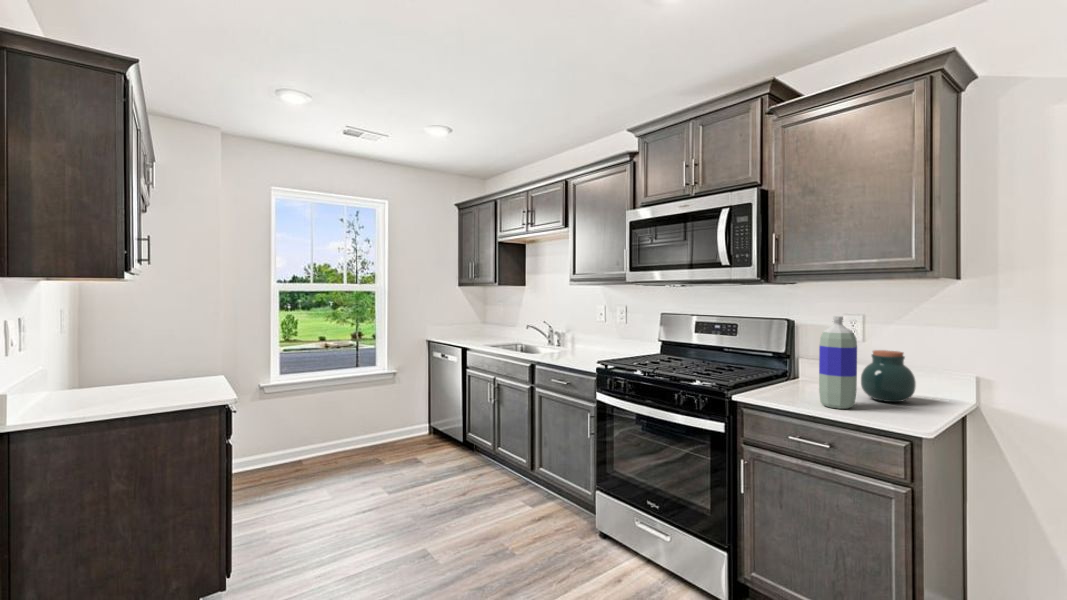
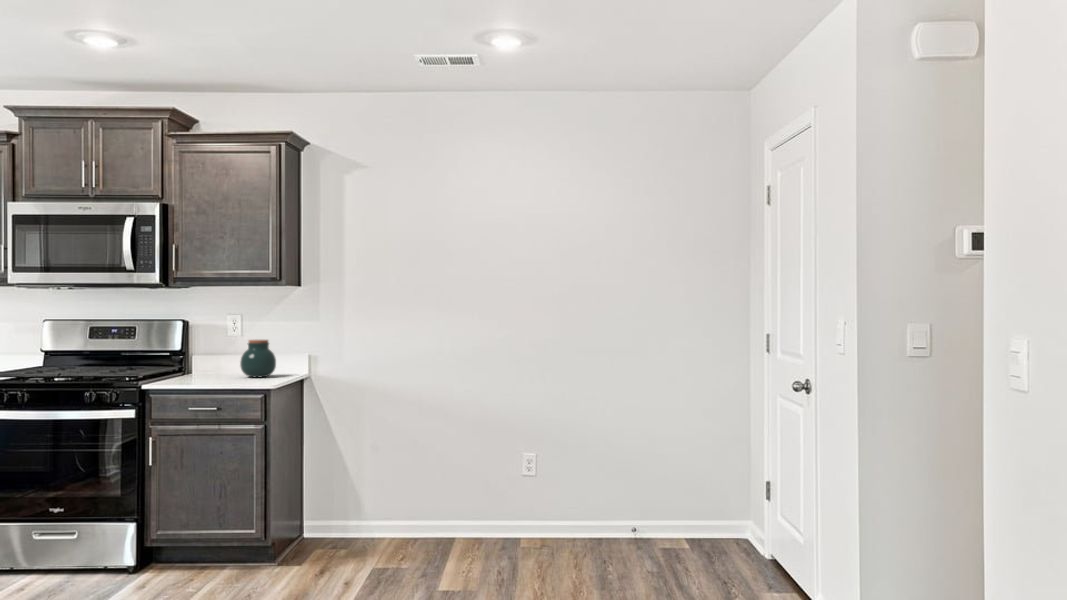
bottle: present [819,316,857,409] -> none [210,313,236,382]

